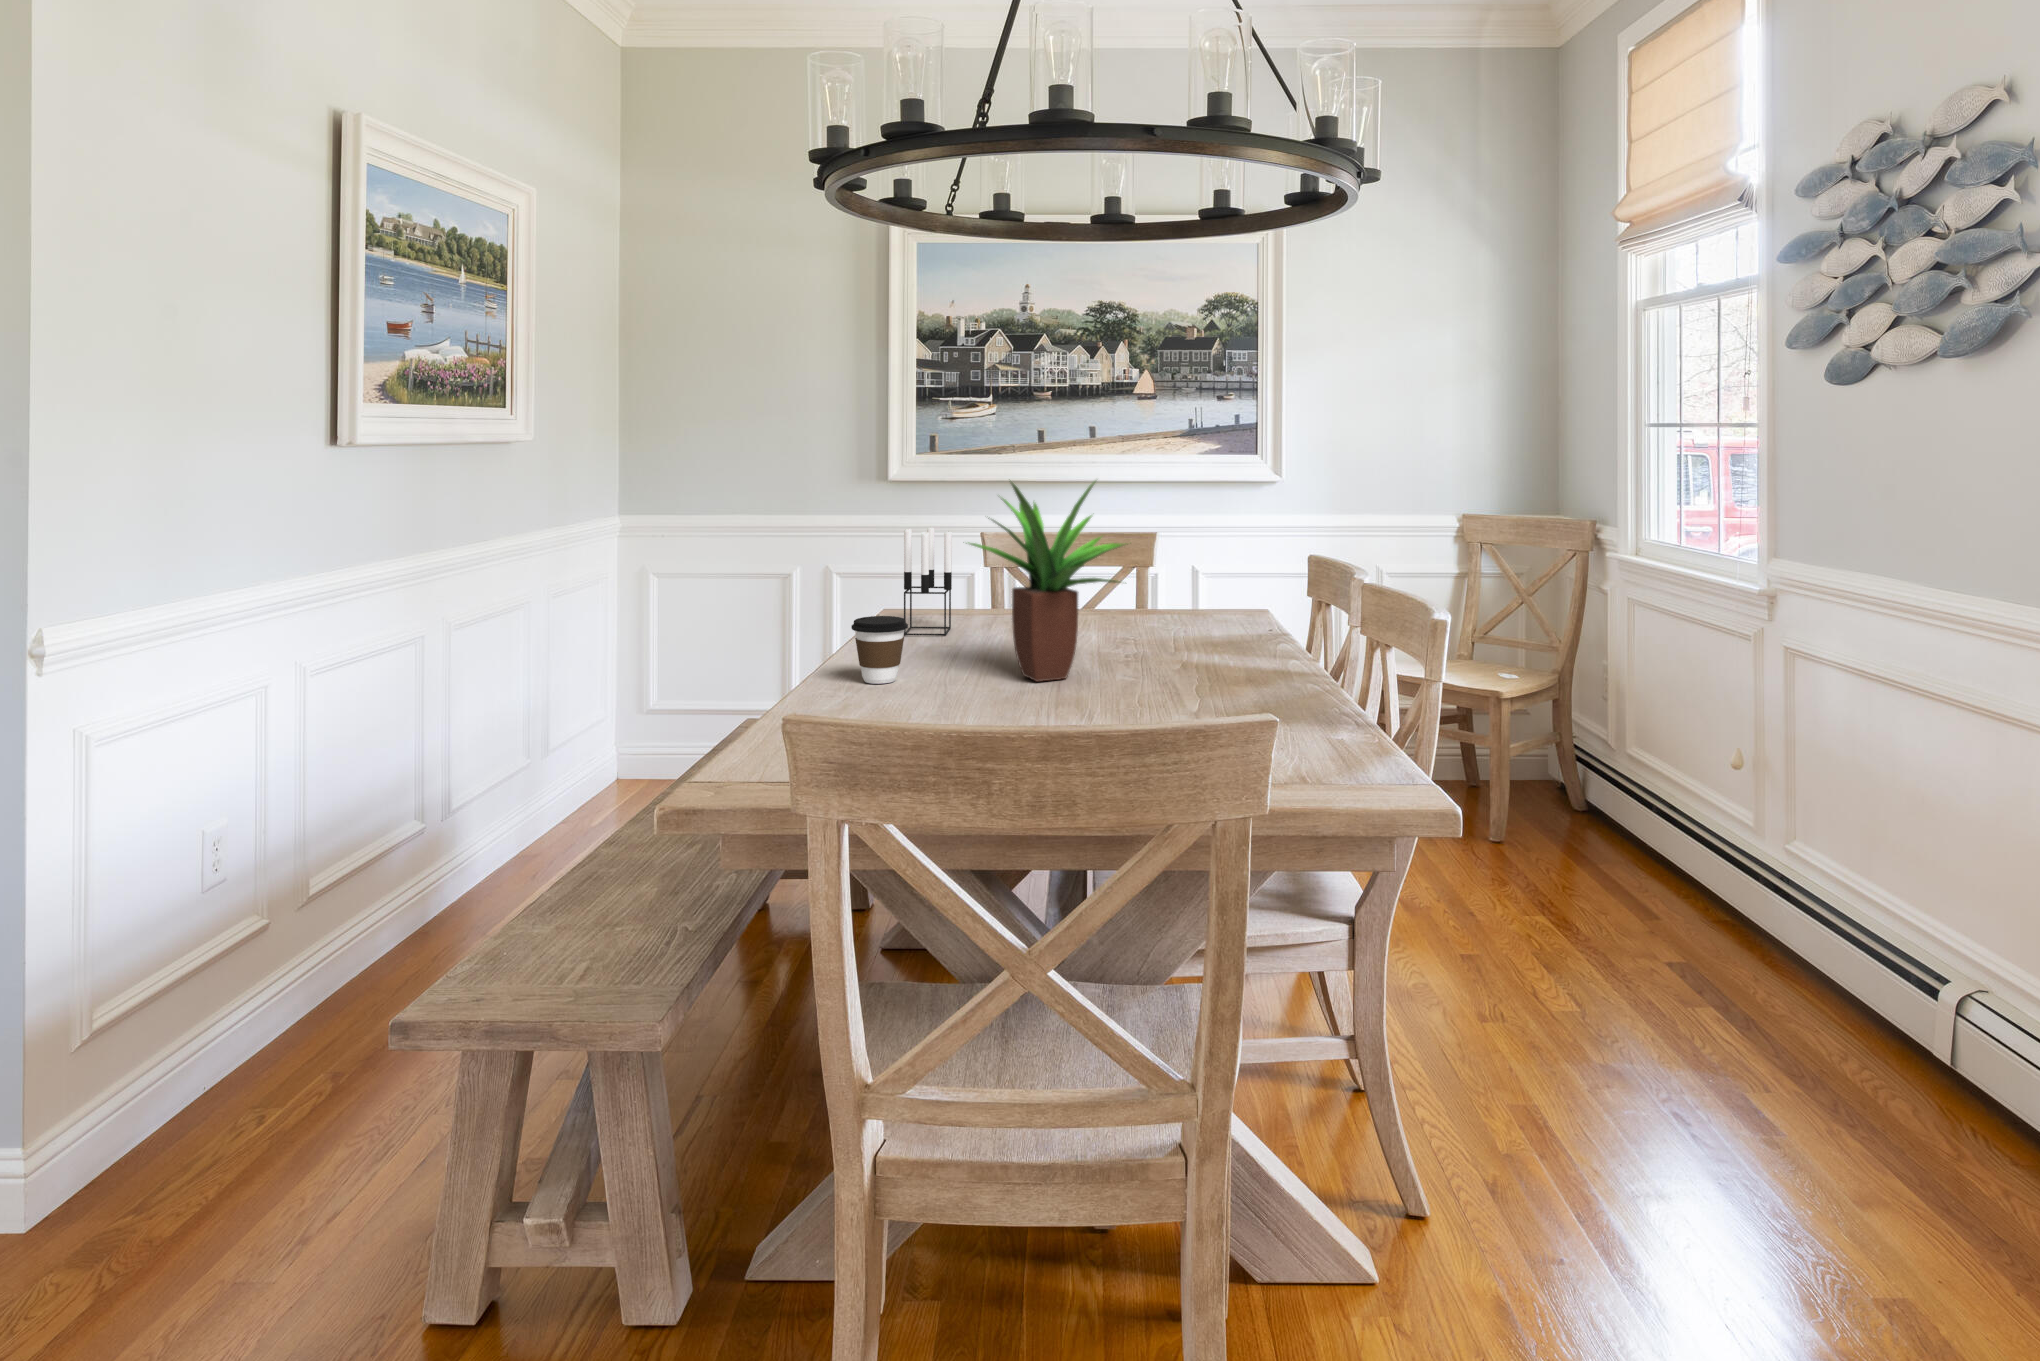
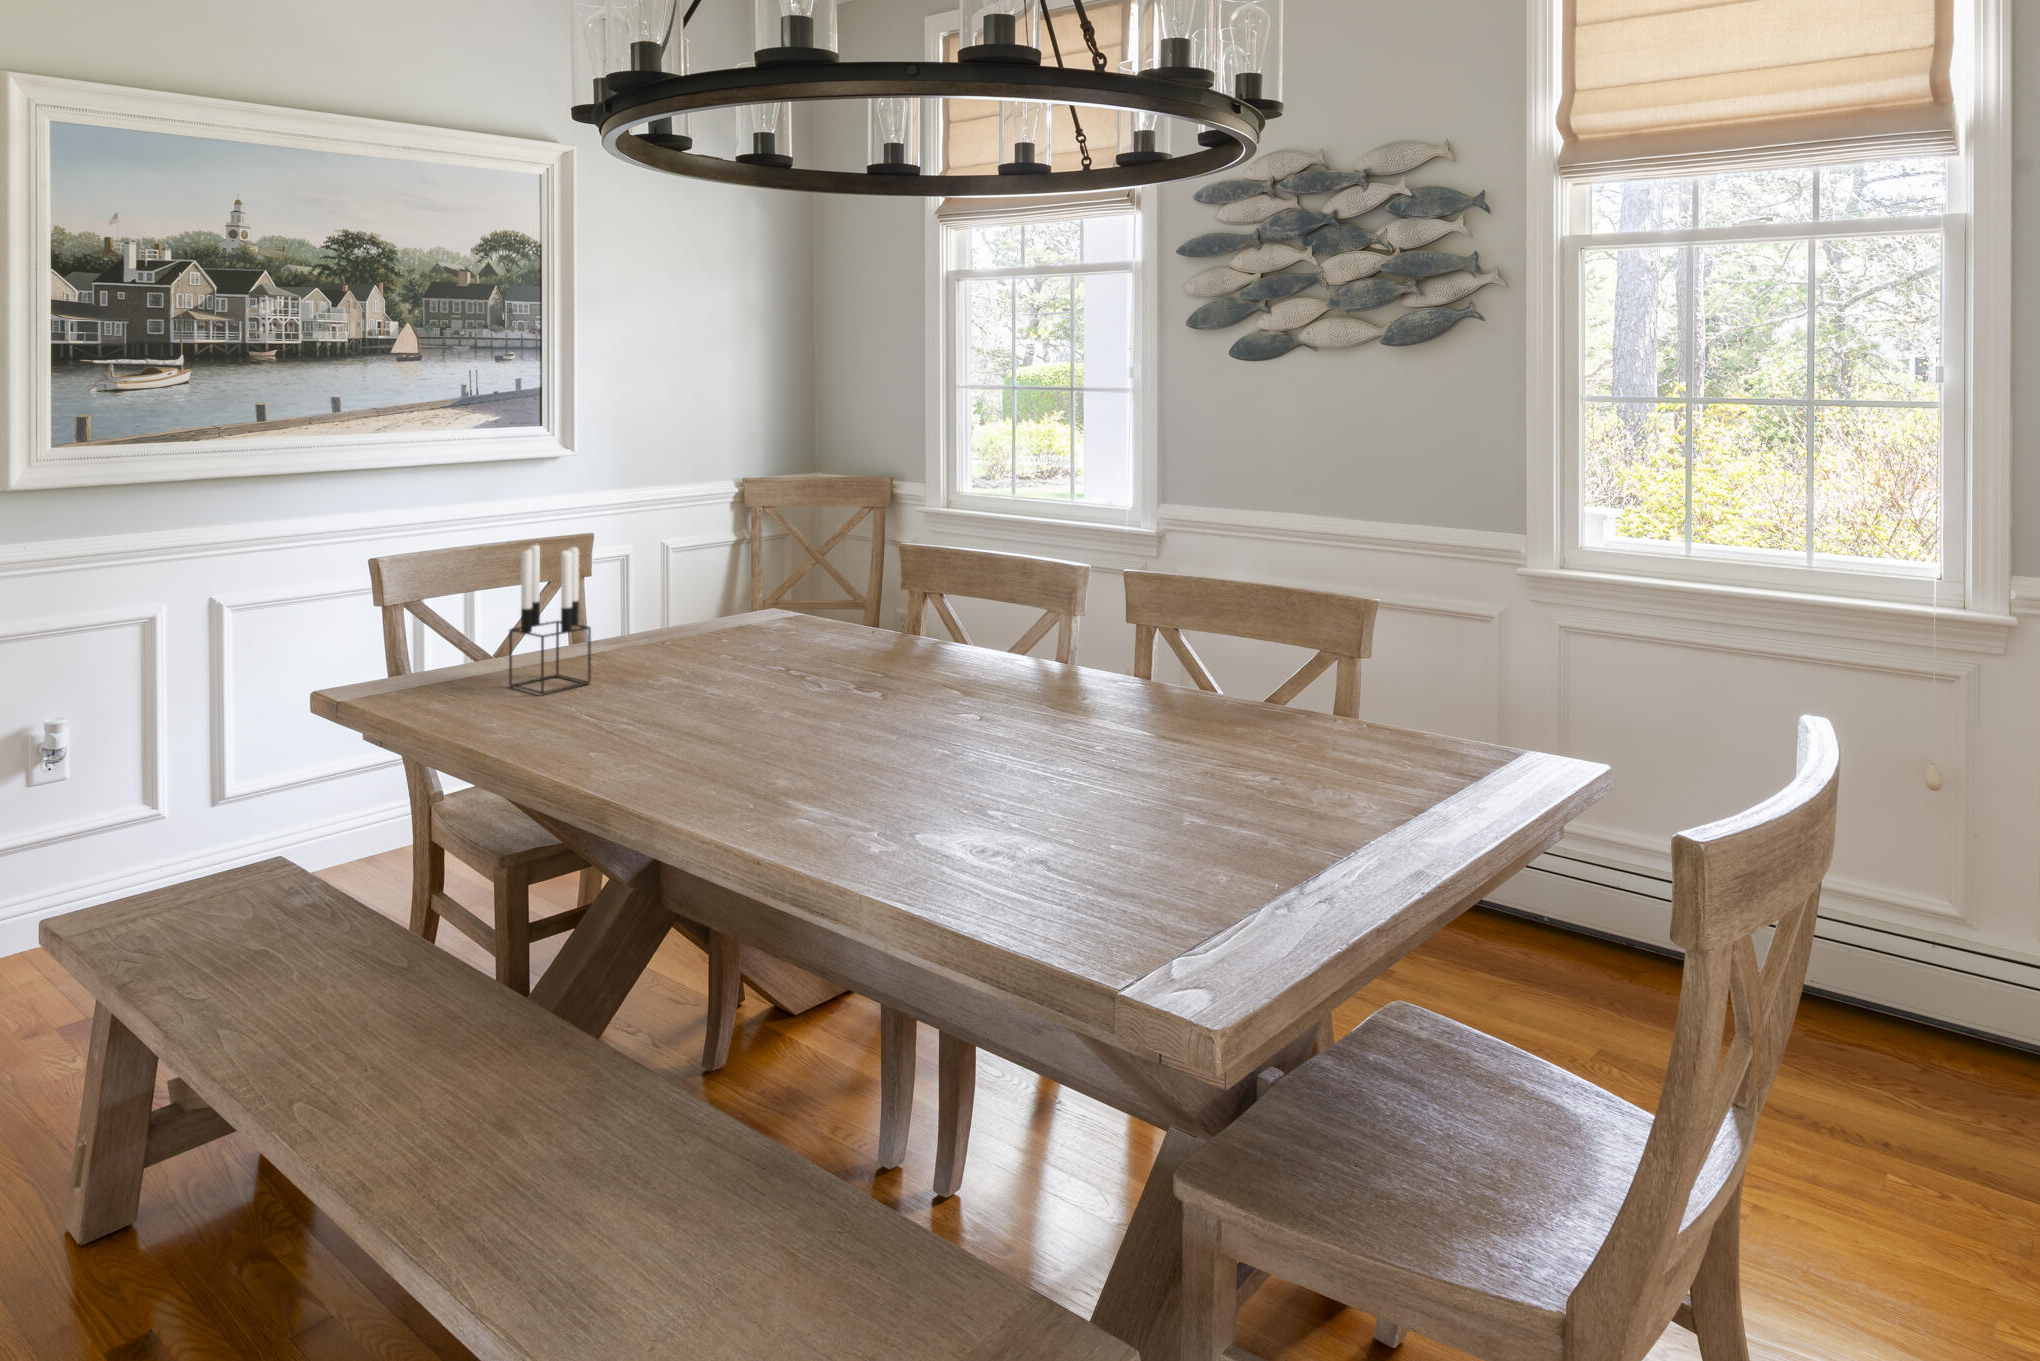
potted plant: present [968,482,1125,682] -> none [807,461,987,699]
coffee cup: present [851,616,908,684] -> none [707,654,780,745]

